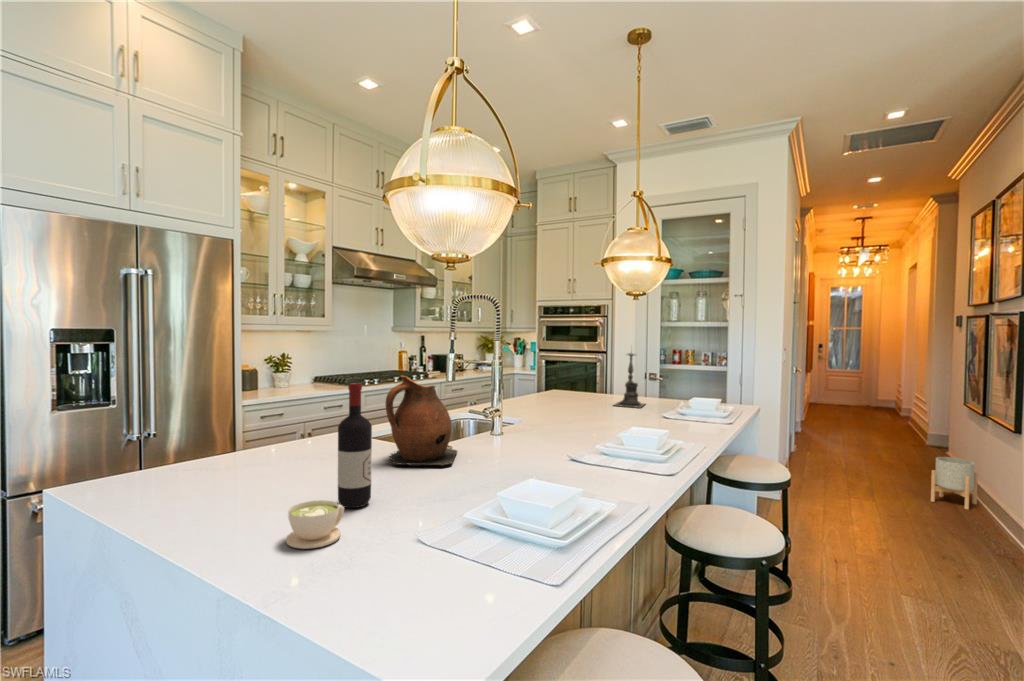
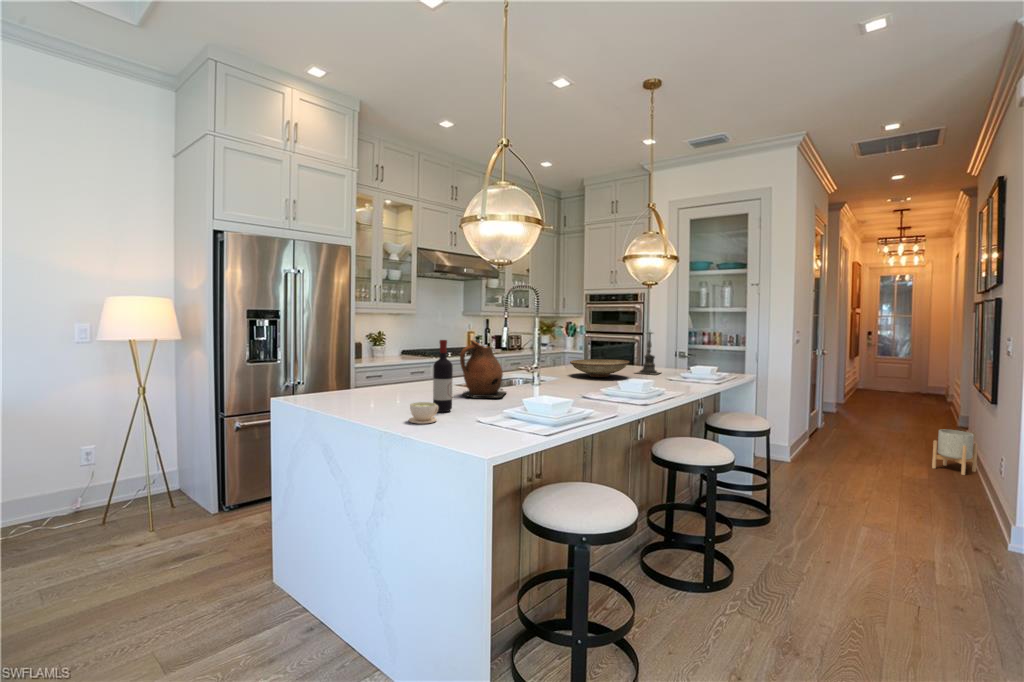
decorative bowl: none [536,390,613,415] -> present [570,359,629,377]

